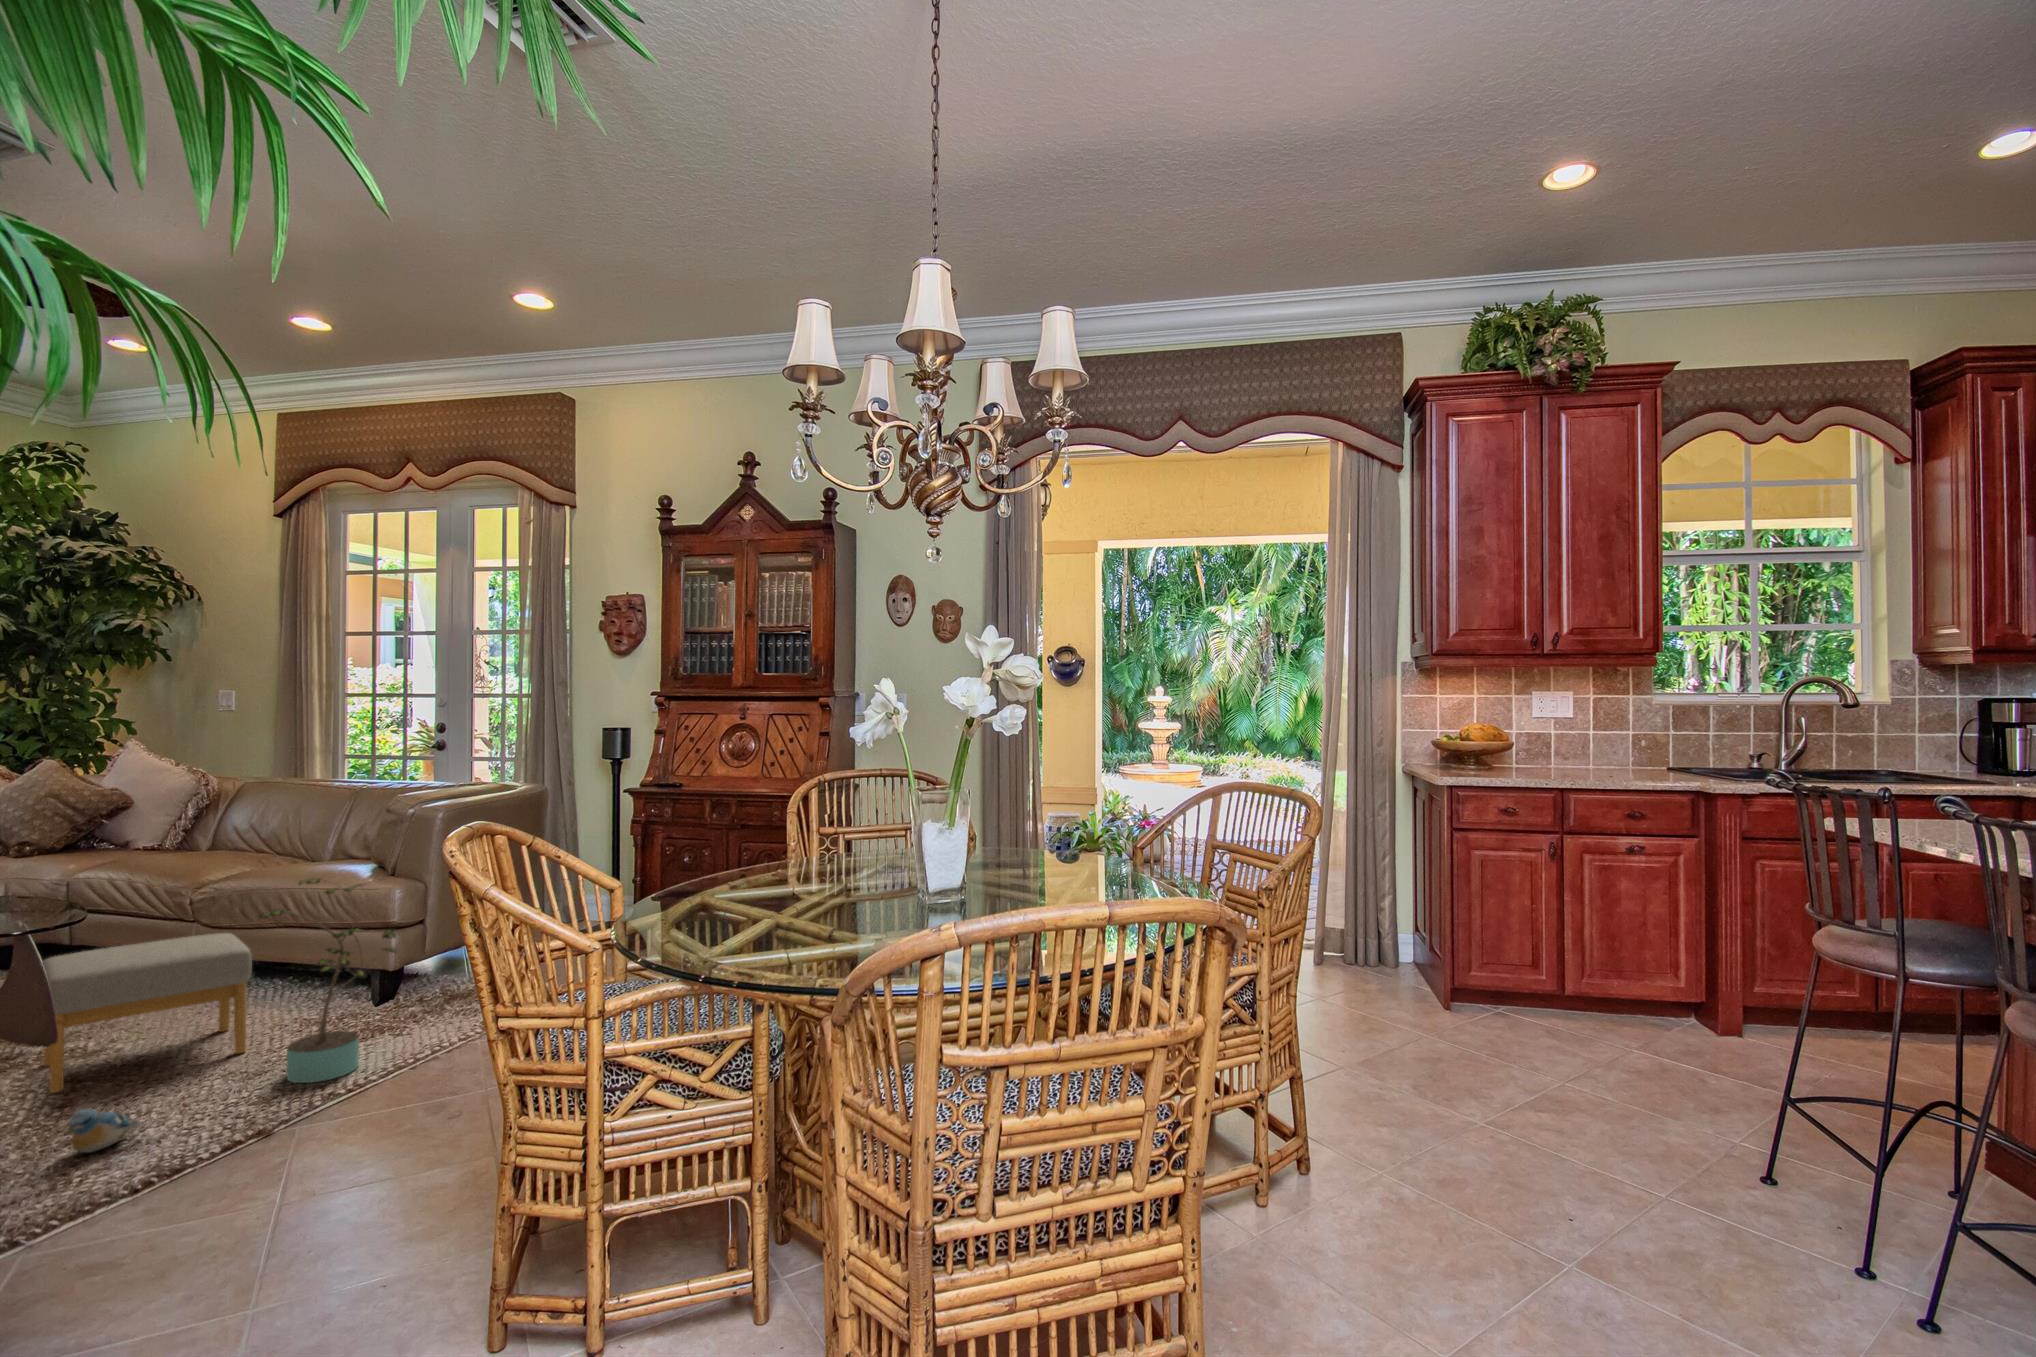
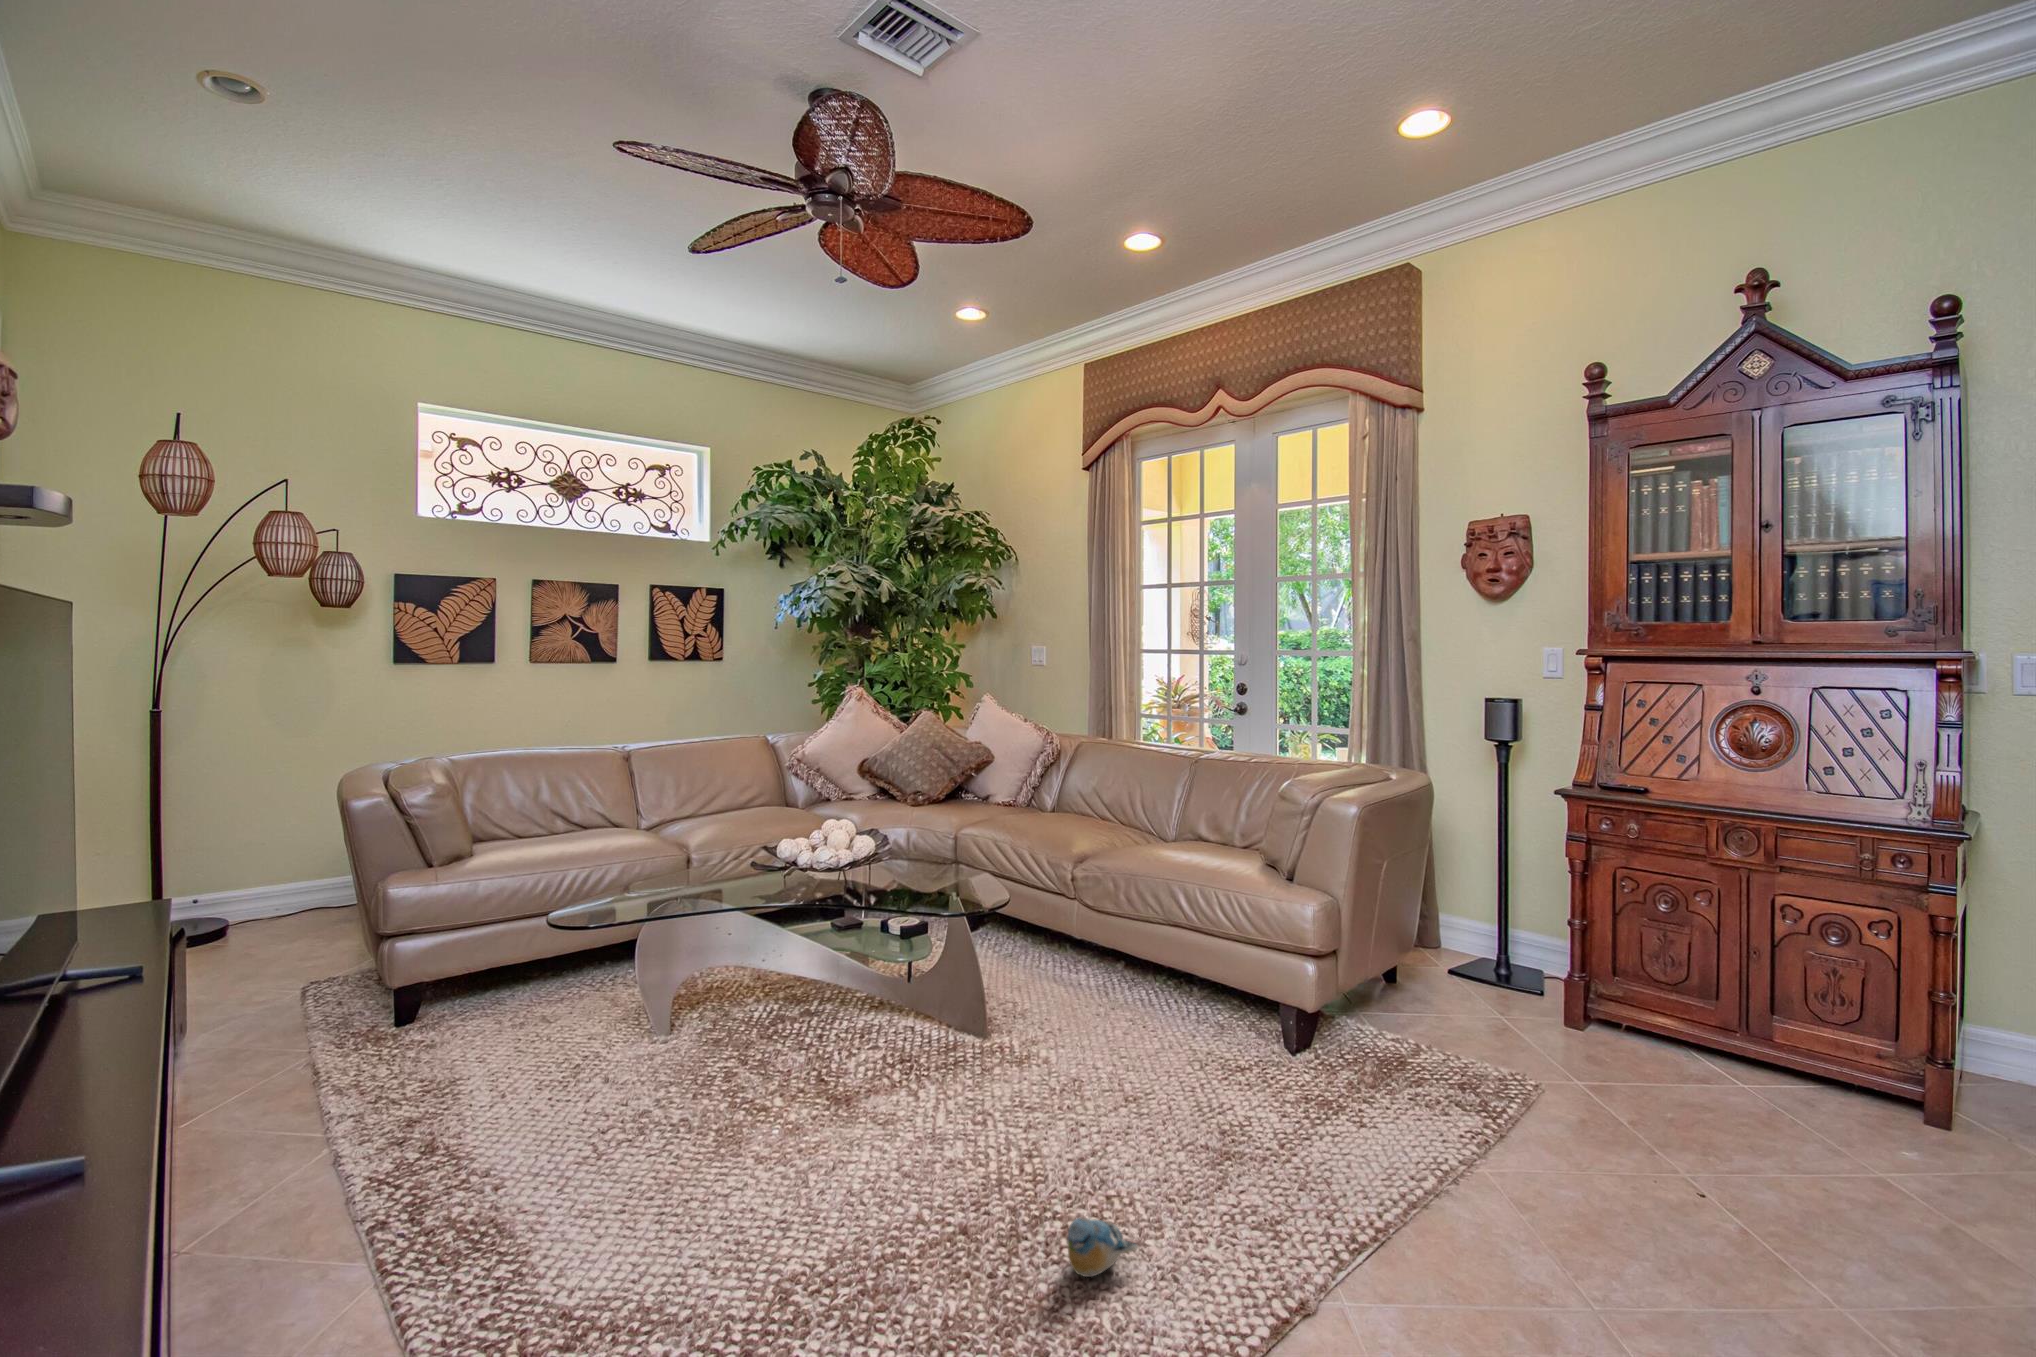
potted plant: present [259,878,397,1083] -> none [1227,910,1394,1203]
footstool: present [42,933,252,1093] -> none [978,942,1181,1126]

